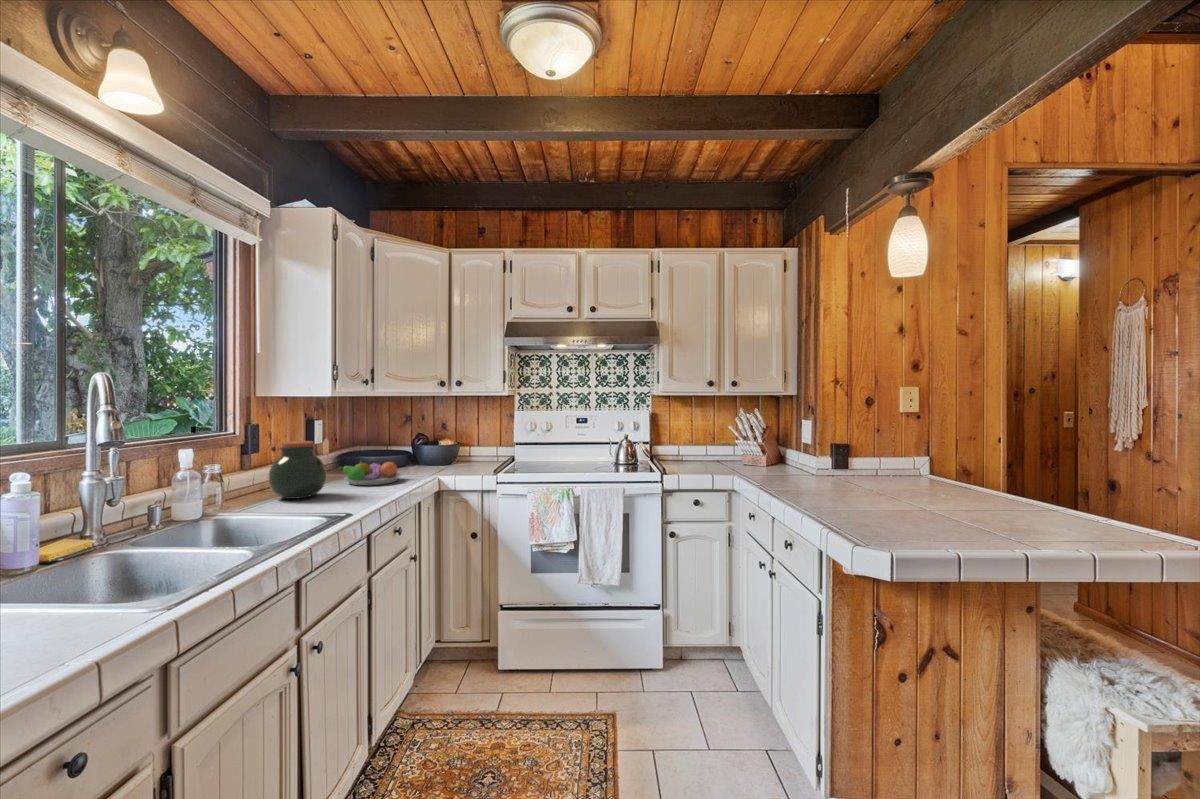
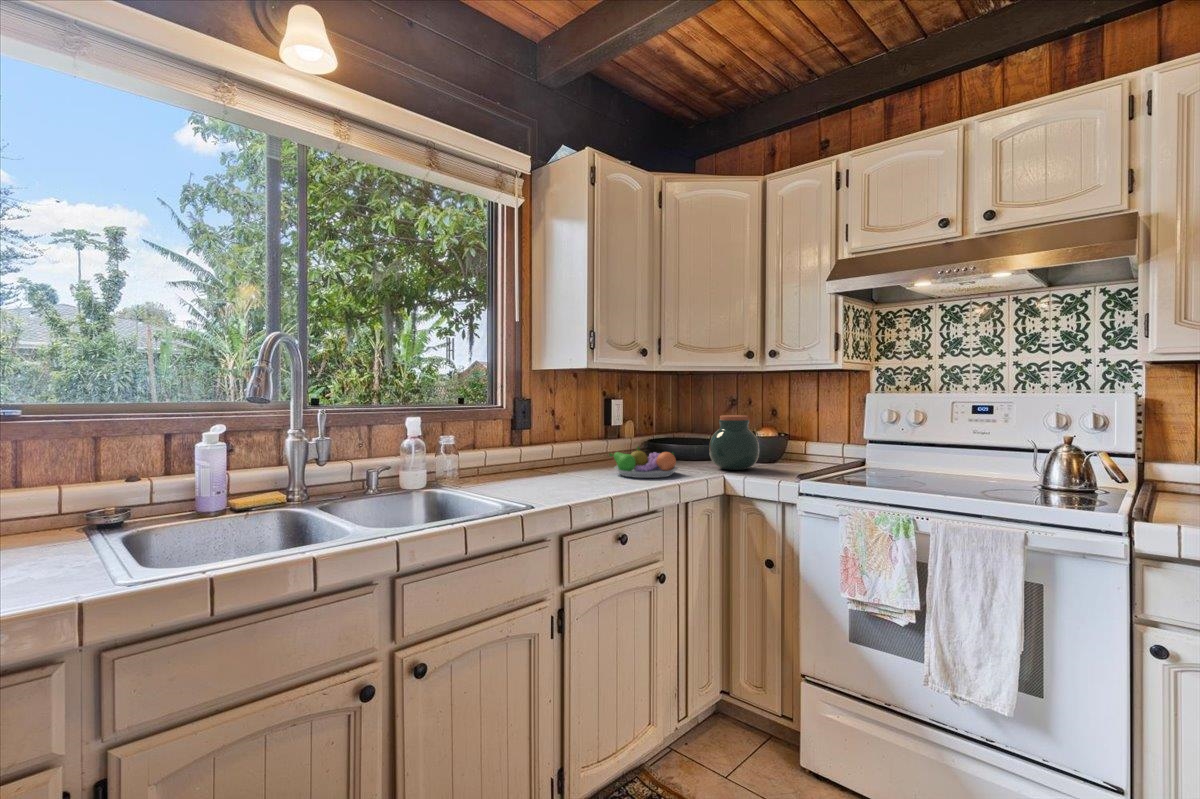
jar: present [269,441,326,499] -> present [709,415,759,470]

